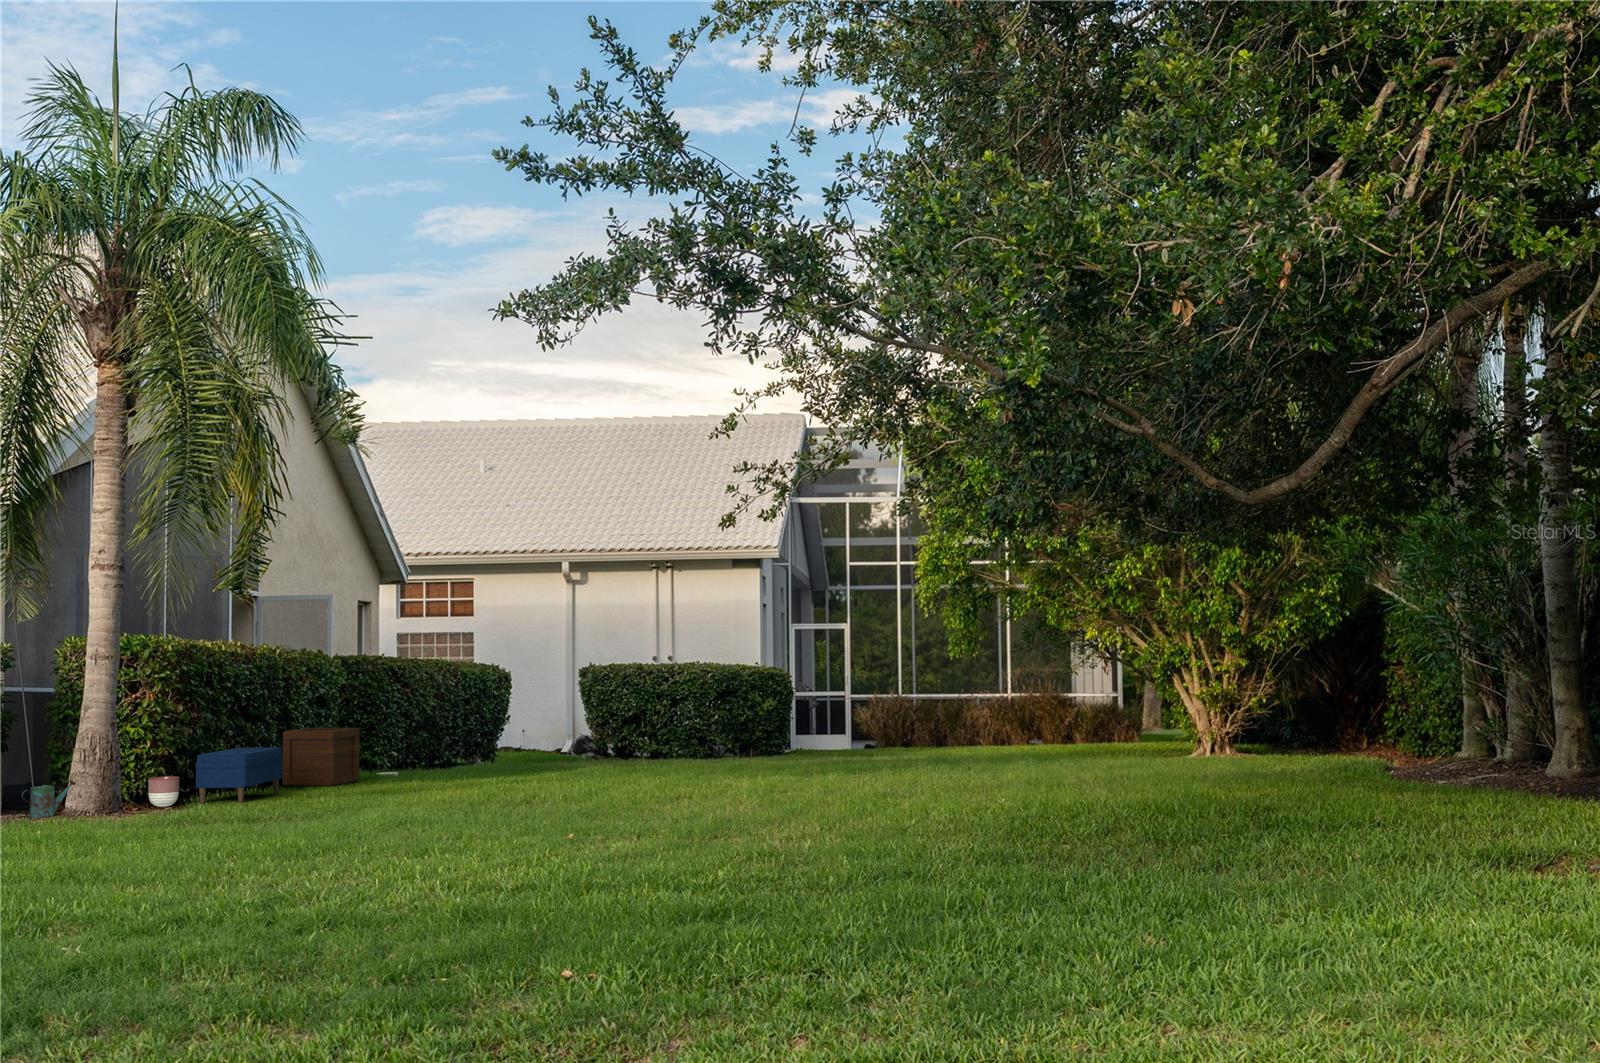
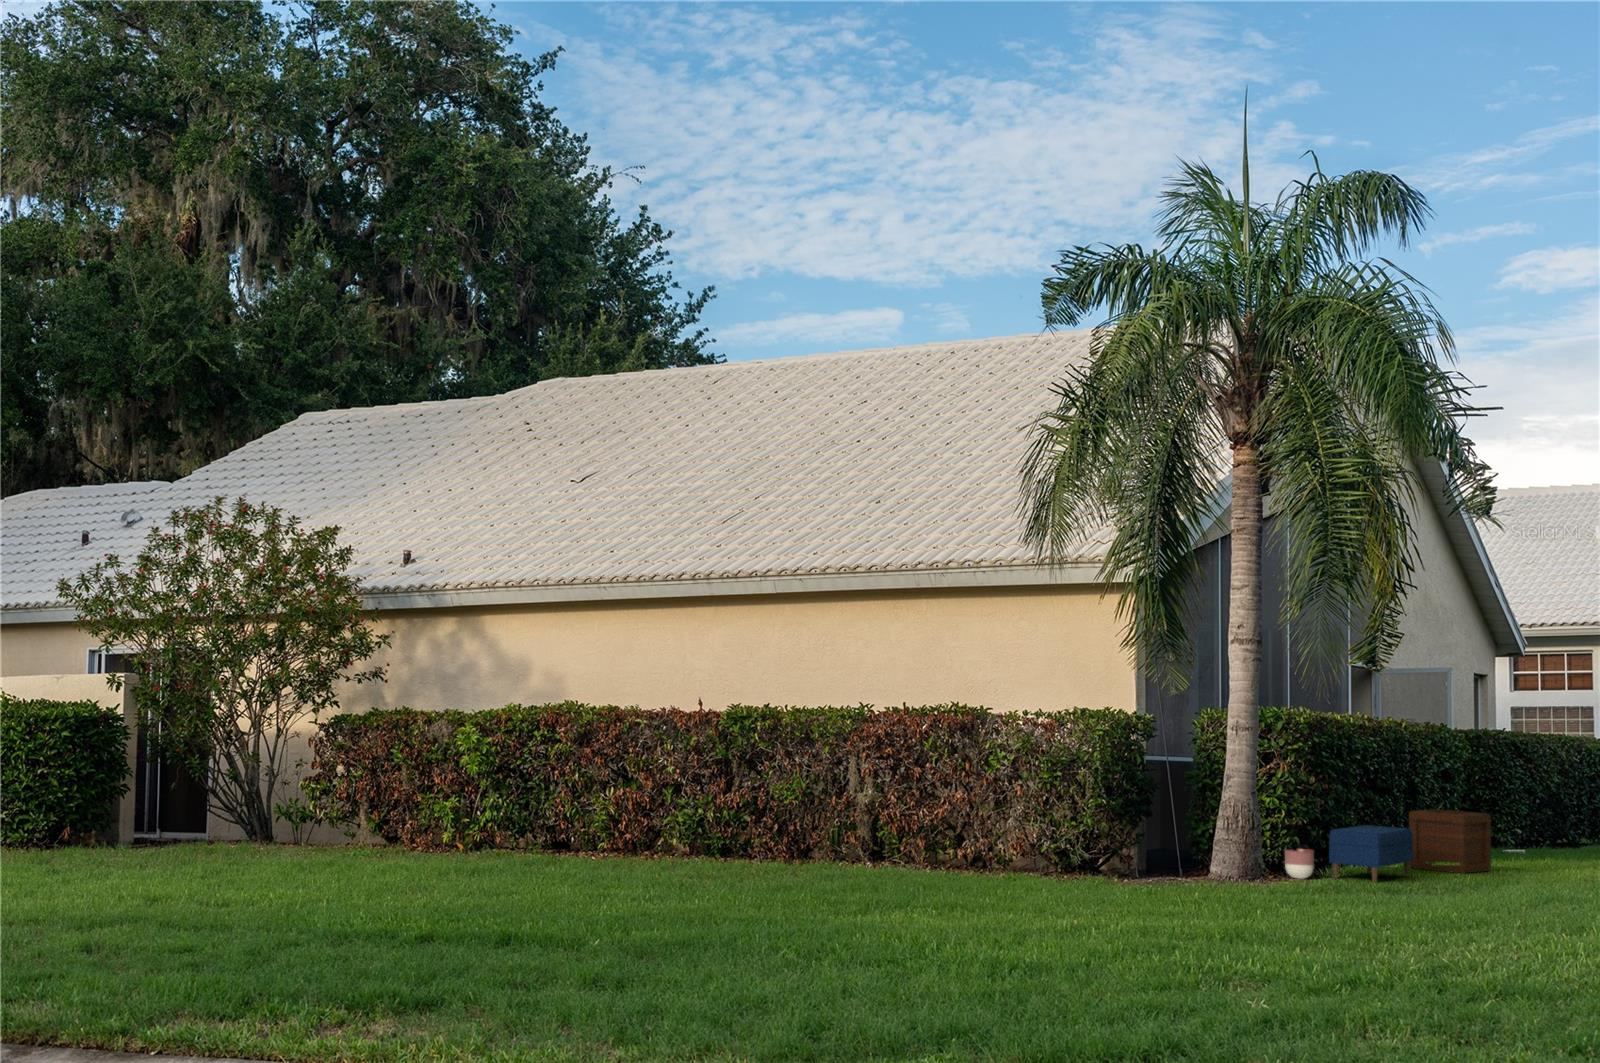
watering can: present [22,780,76,818] -> none [1174,844,1221,878]

